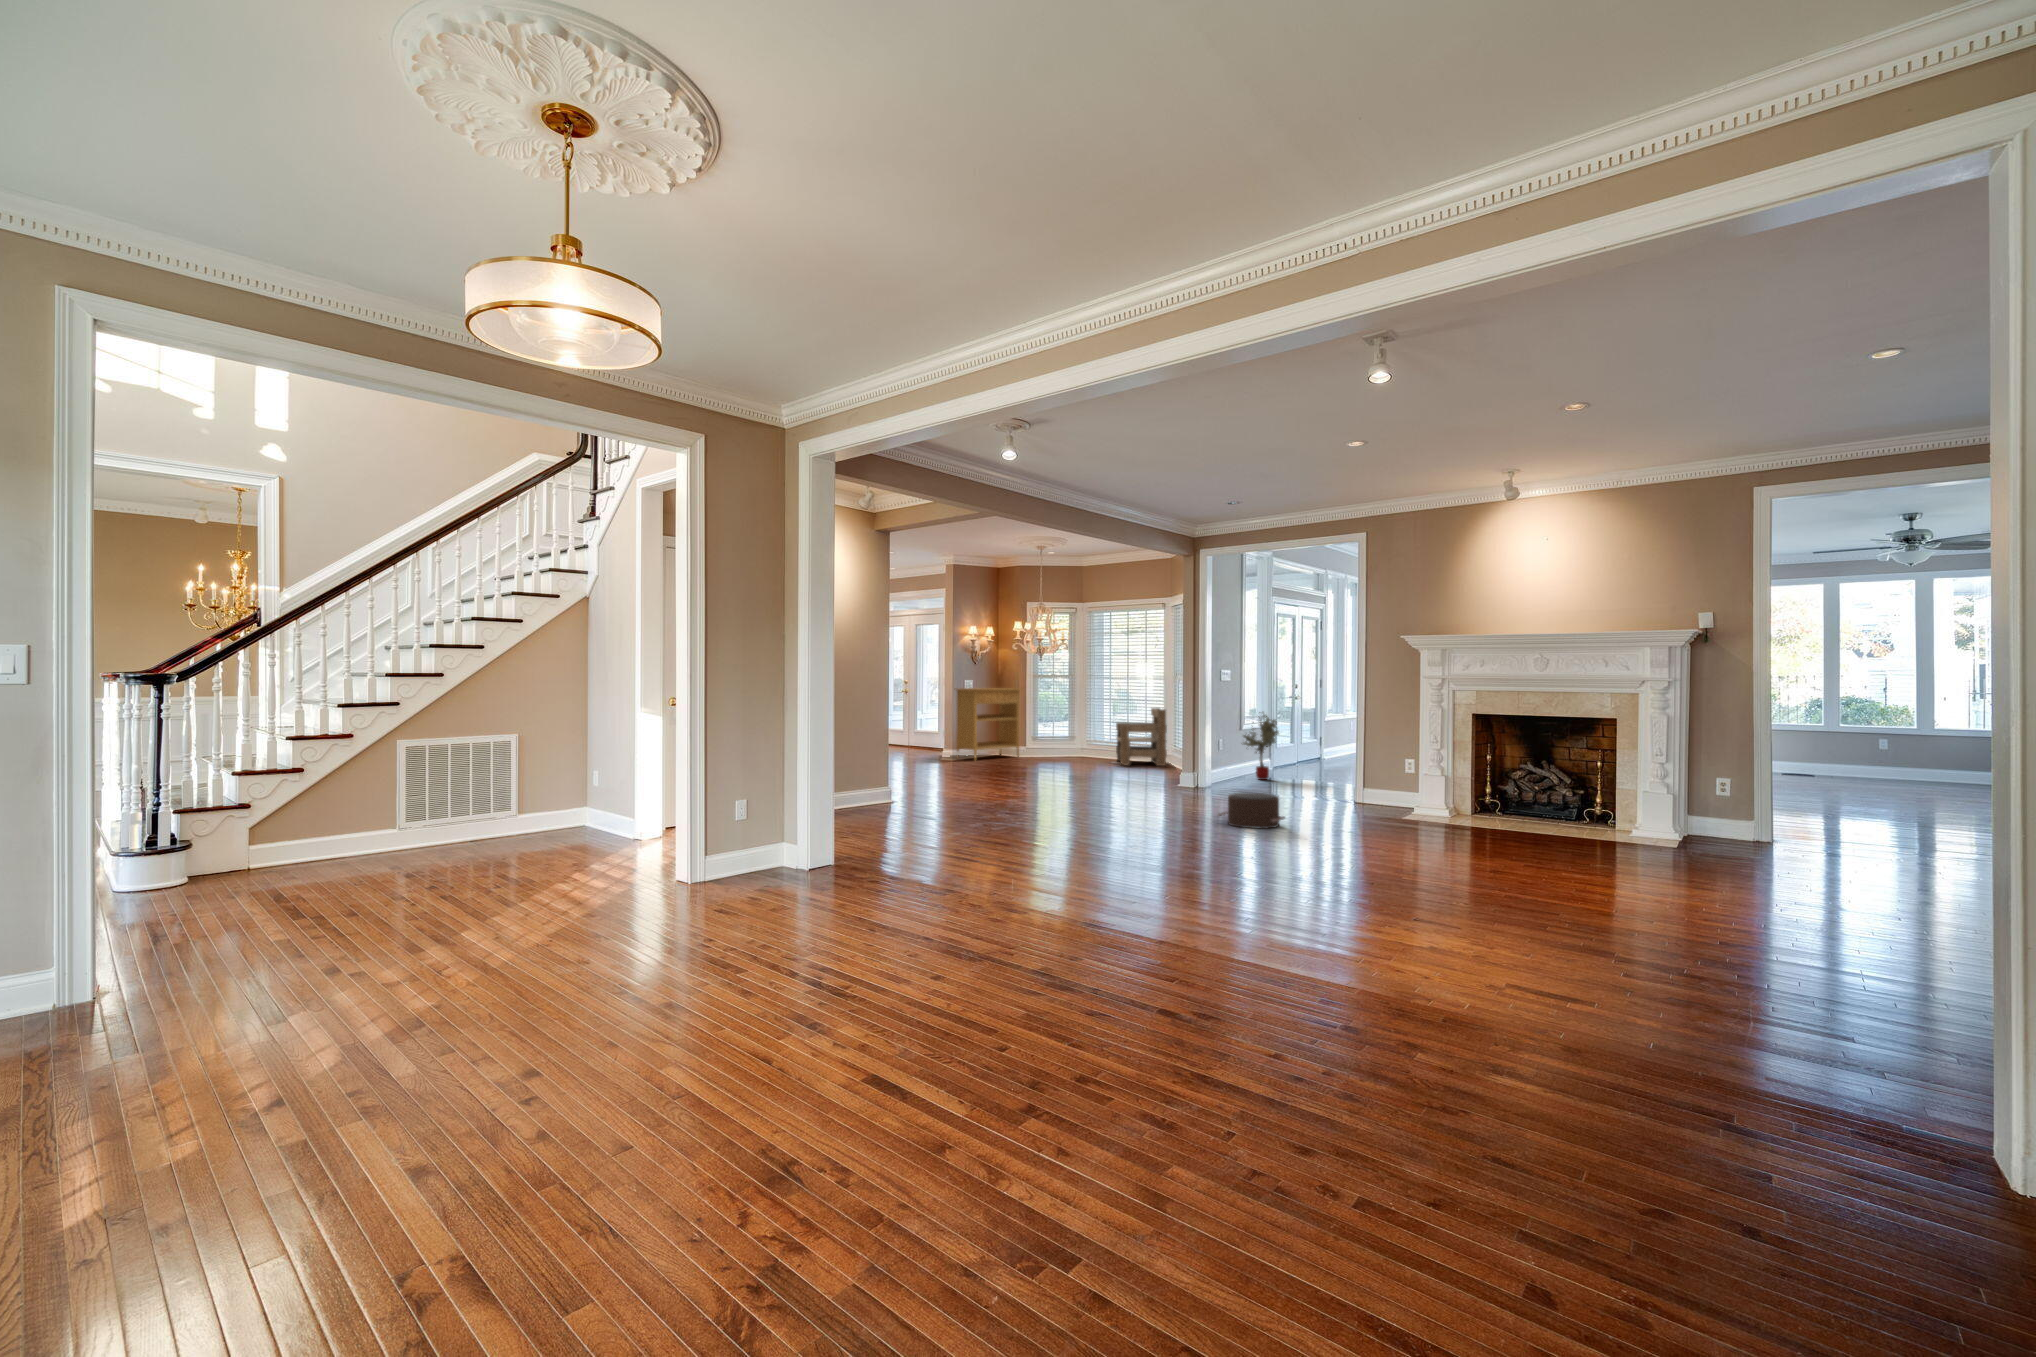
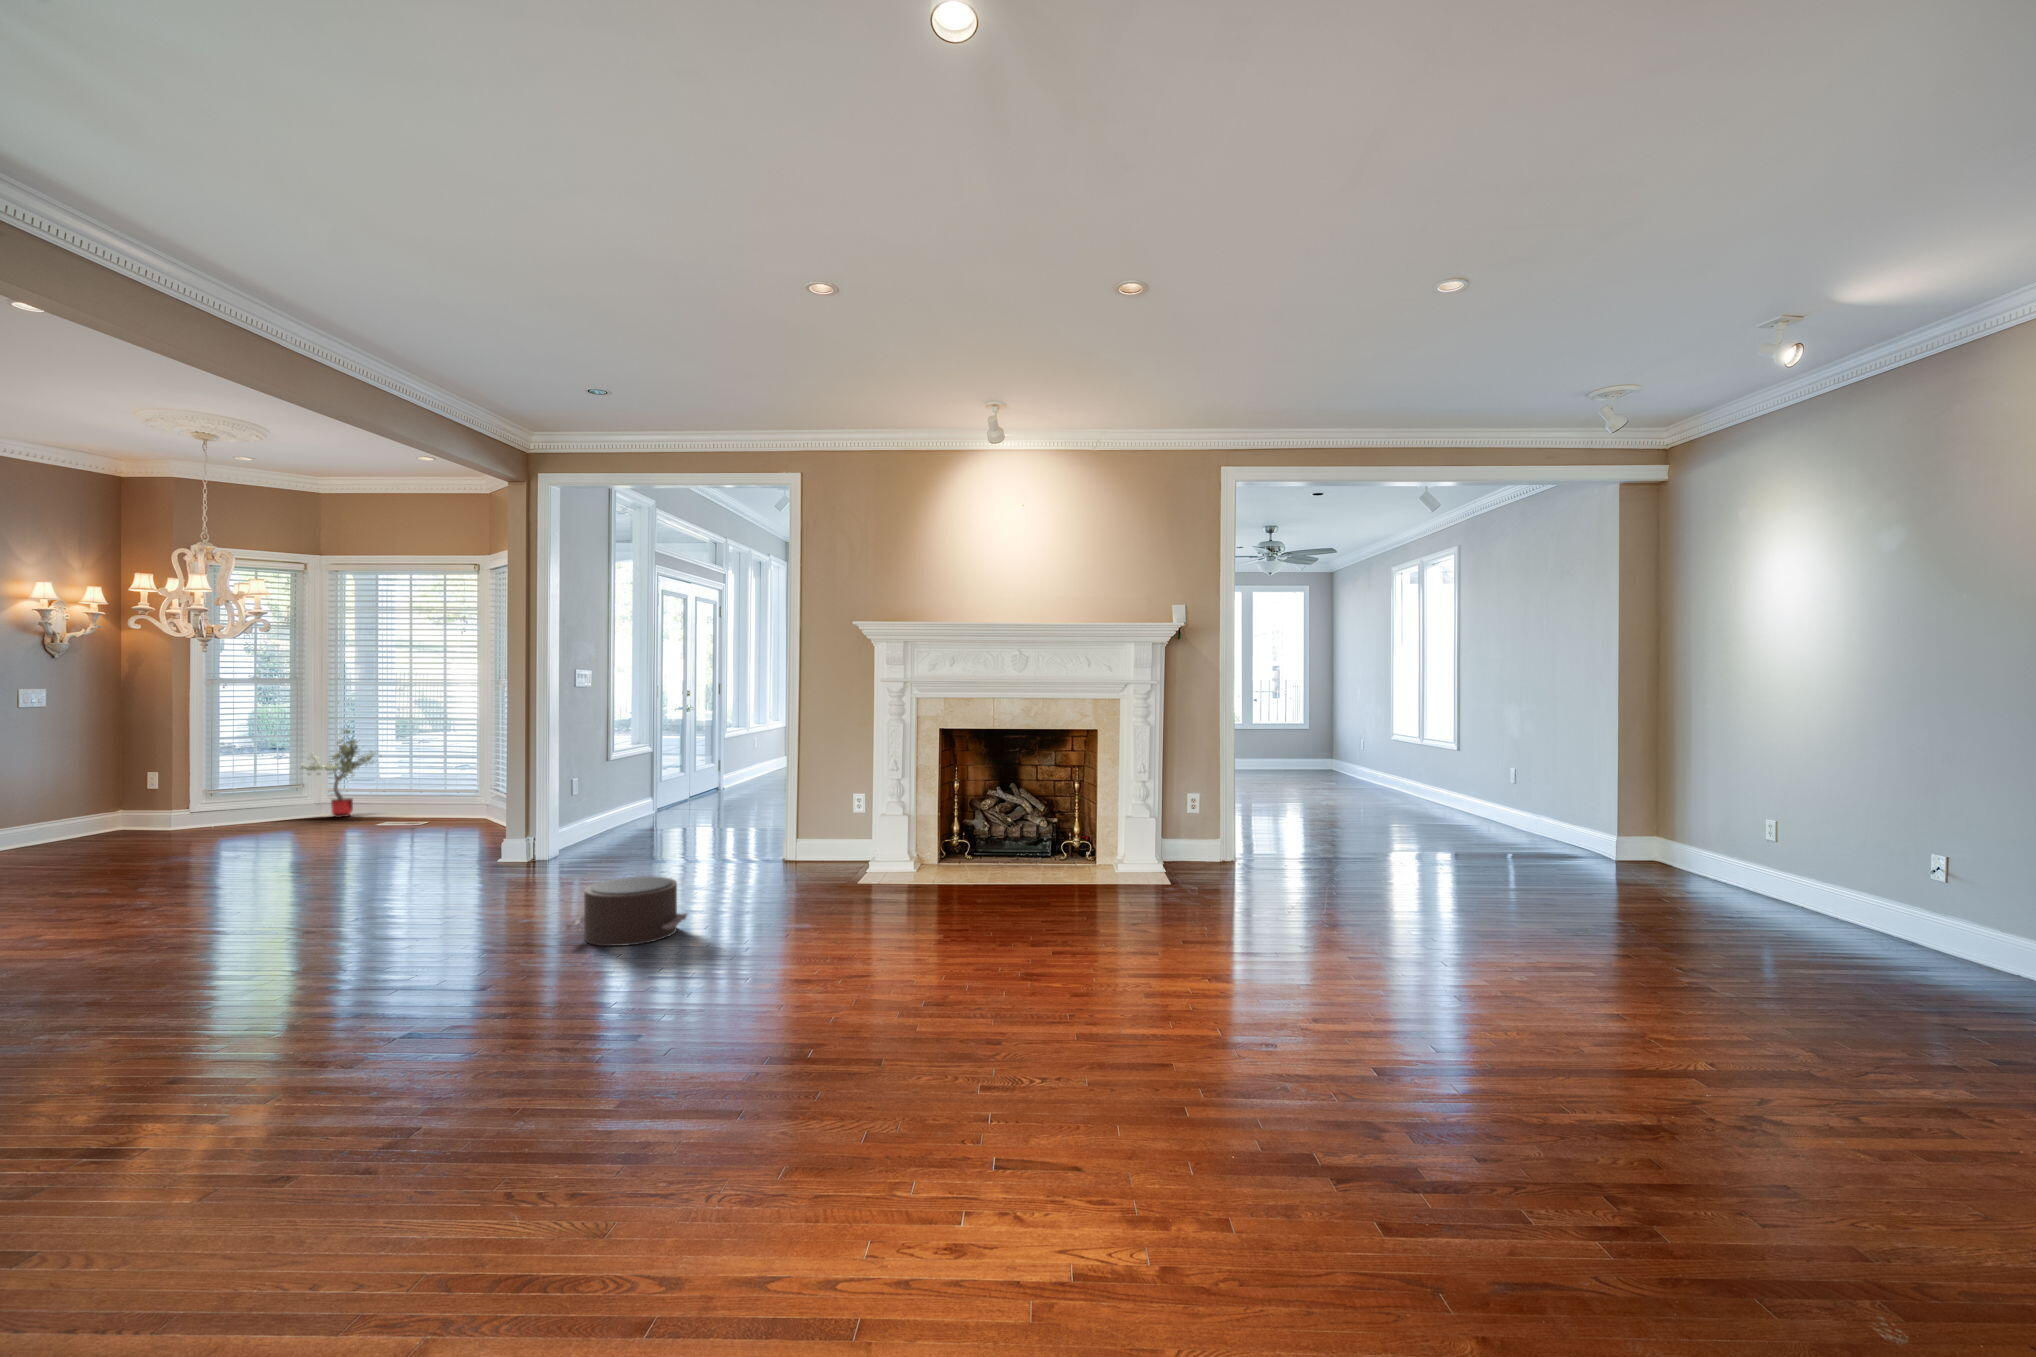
console table: present [956,688,1021,760] -> none [12,702,200,843]
armchair: present [1116,708,1167,766] -> none [395,728,486,825]
potted tree: present [1243,712,1279,780] -> present [301,730,382,817]

